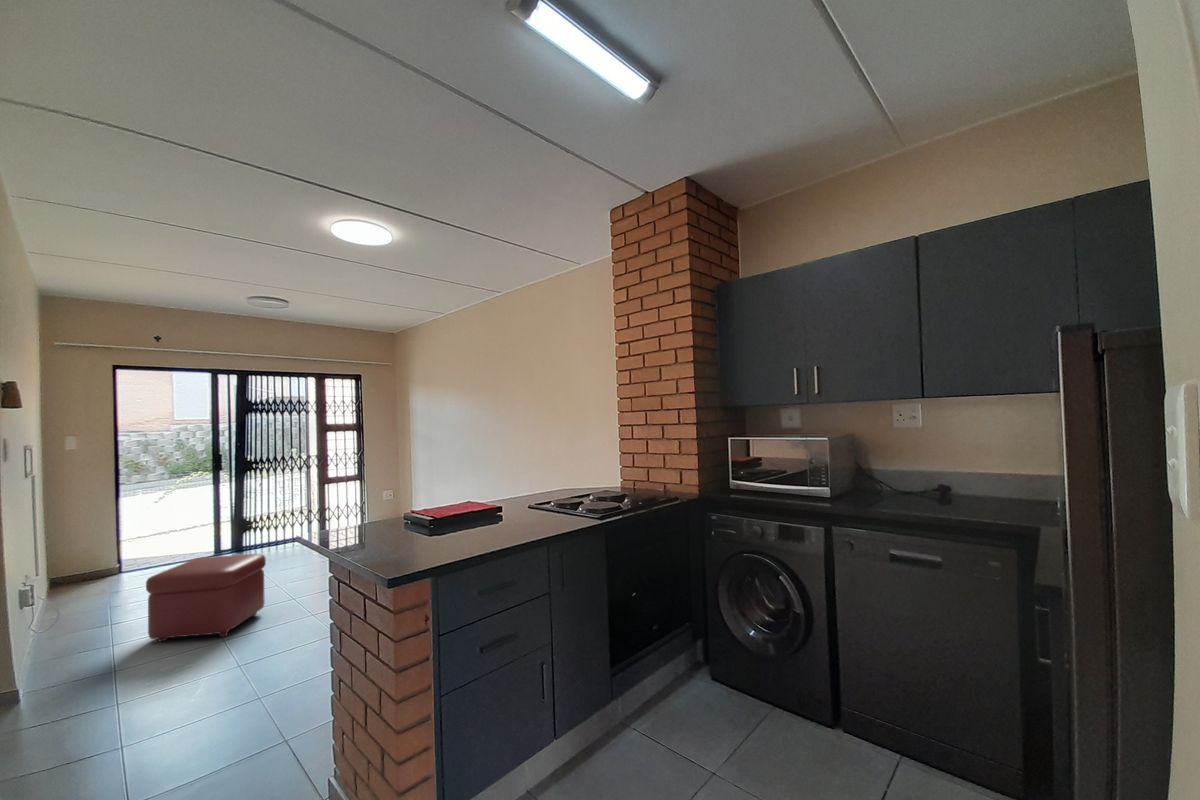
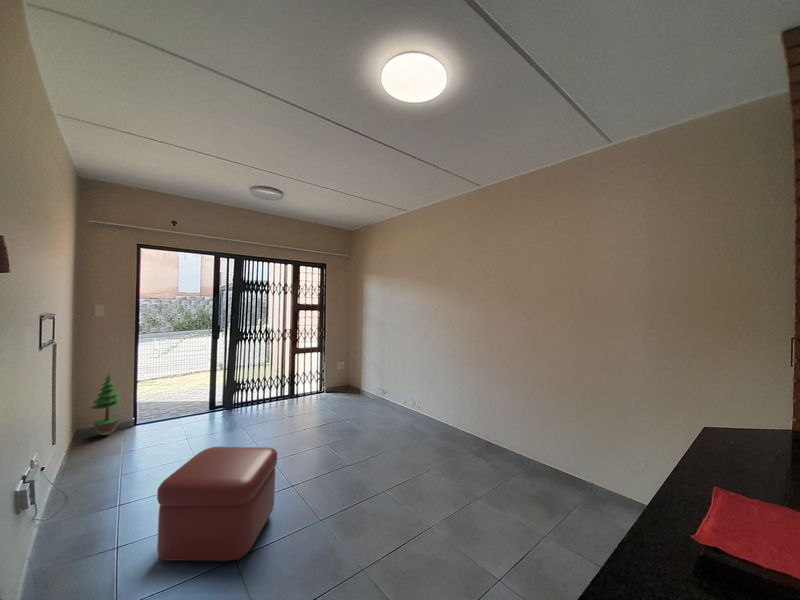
potted tree: none [67,514,104,583] -> present [92,375,122,435]

